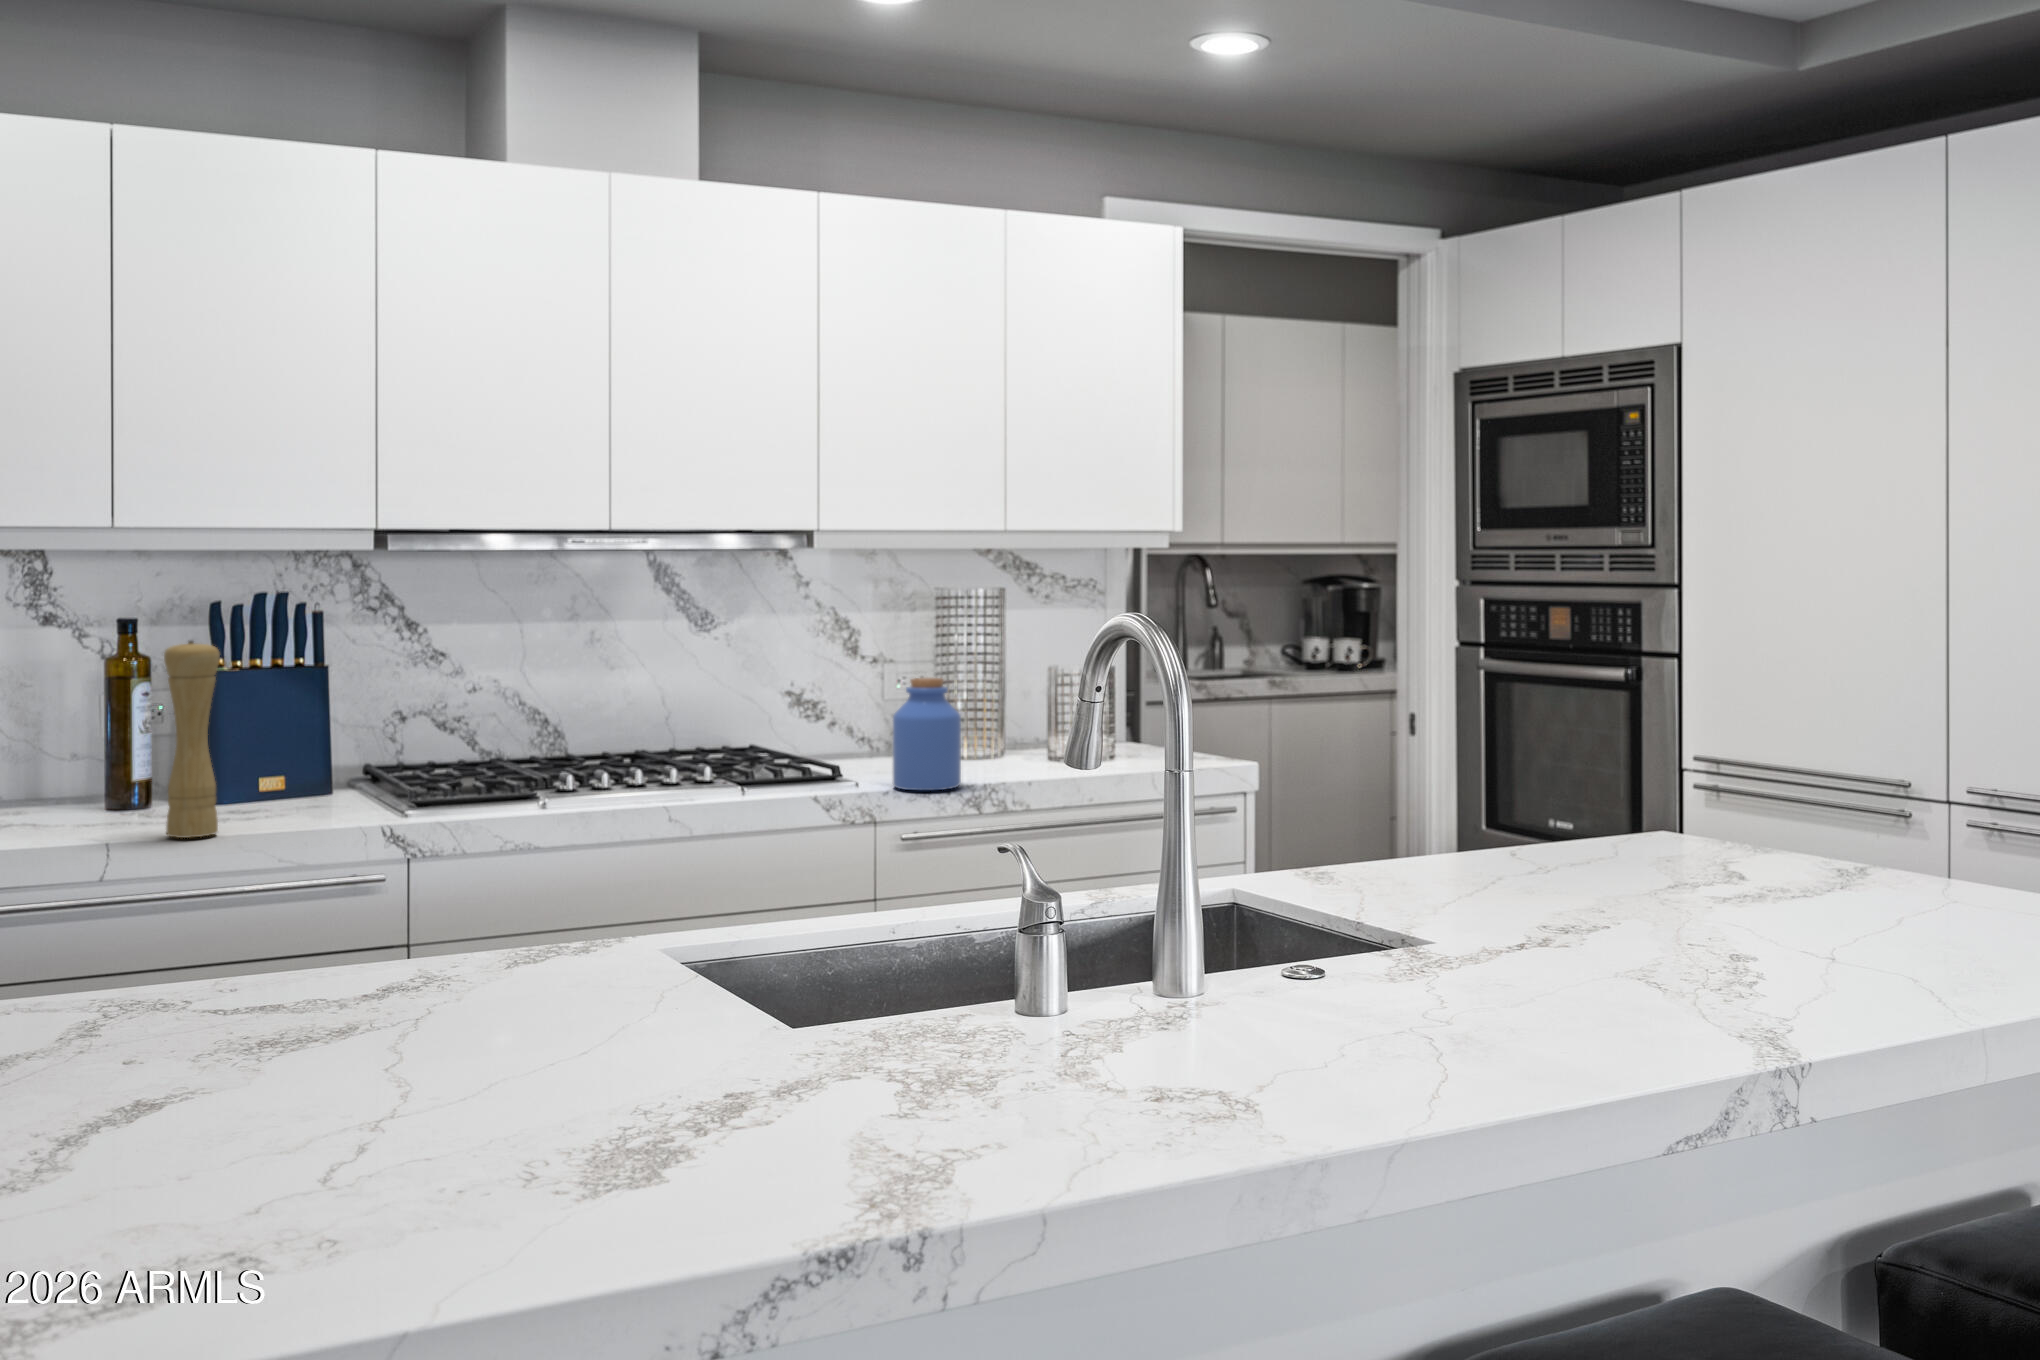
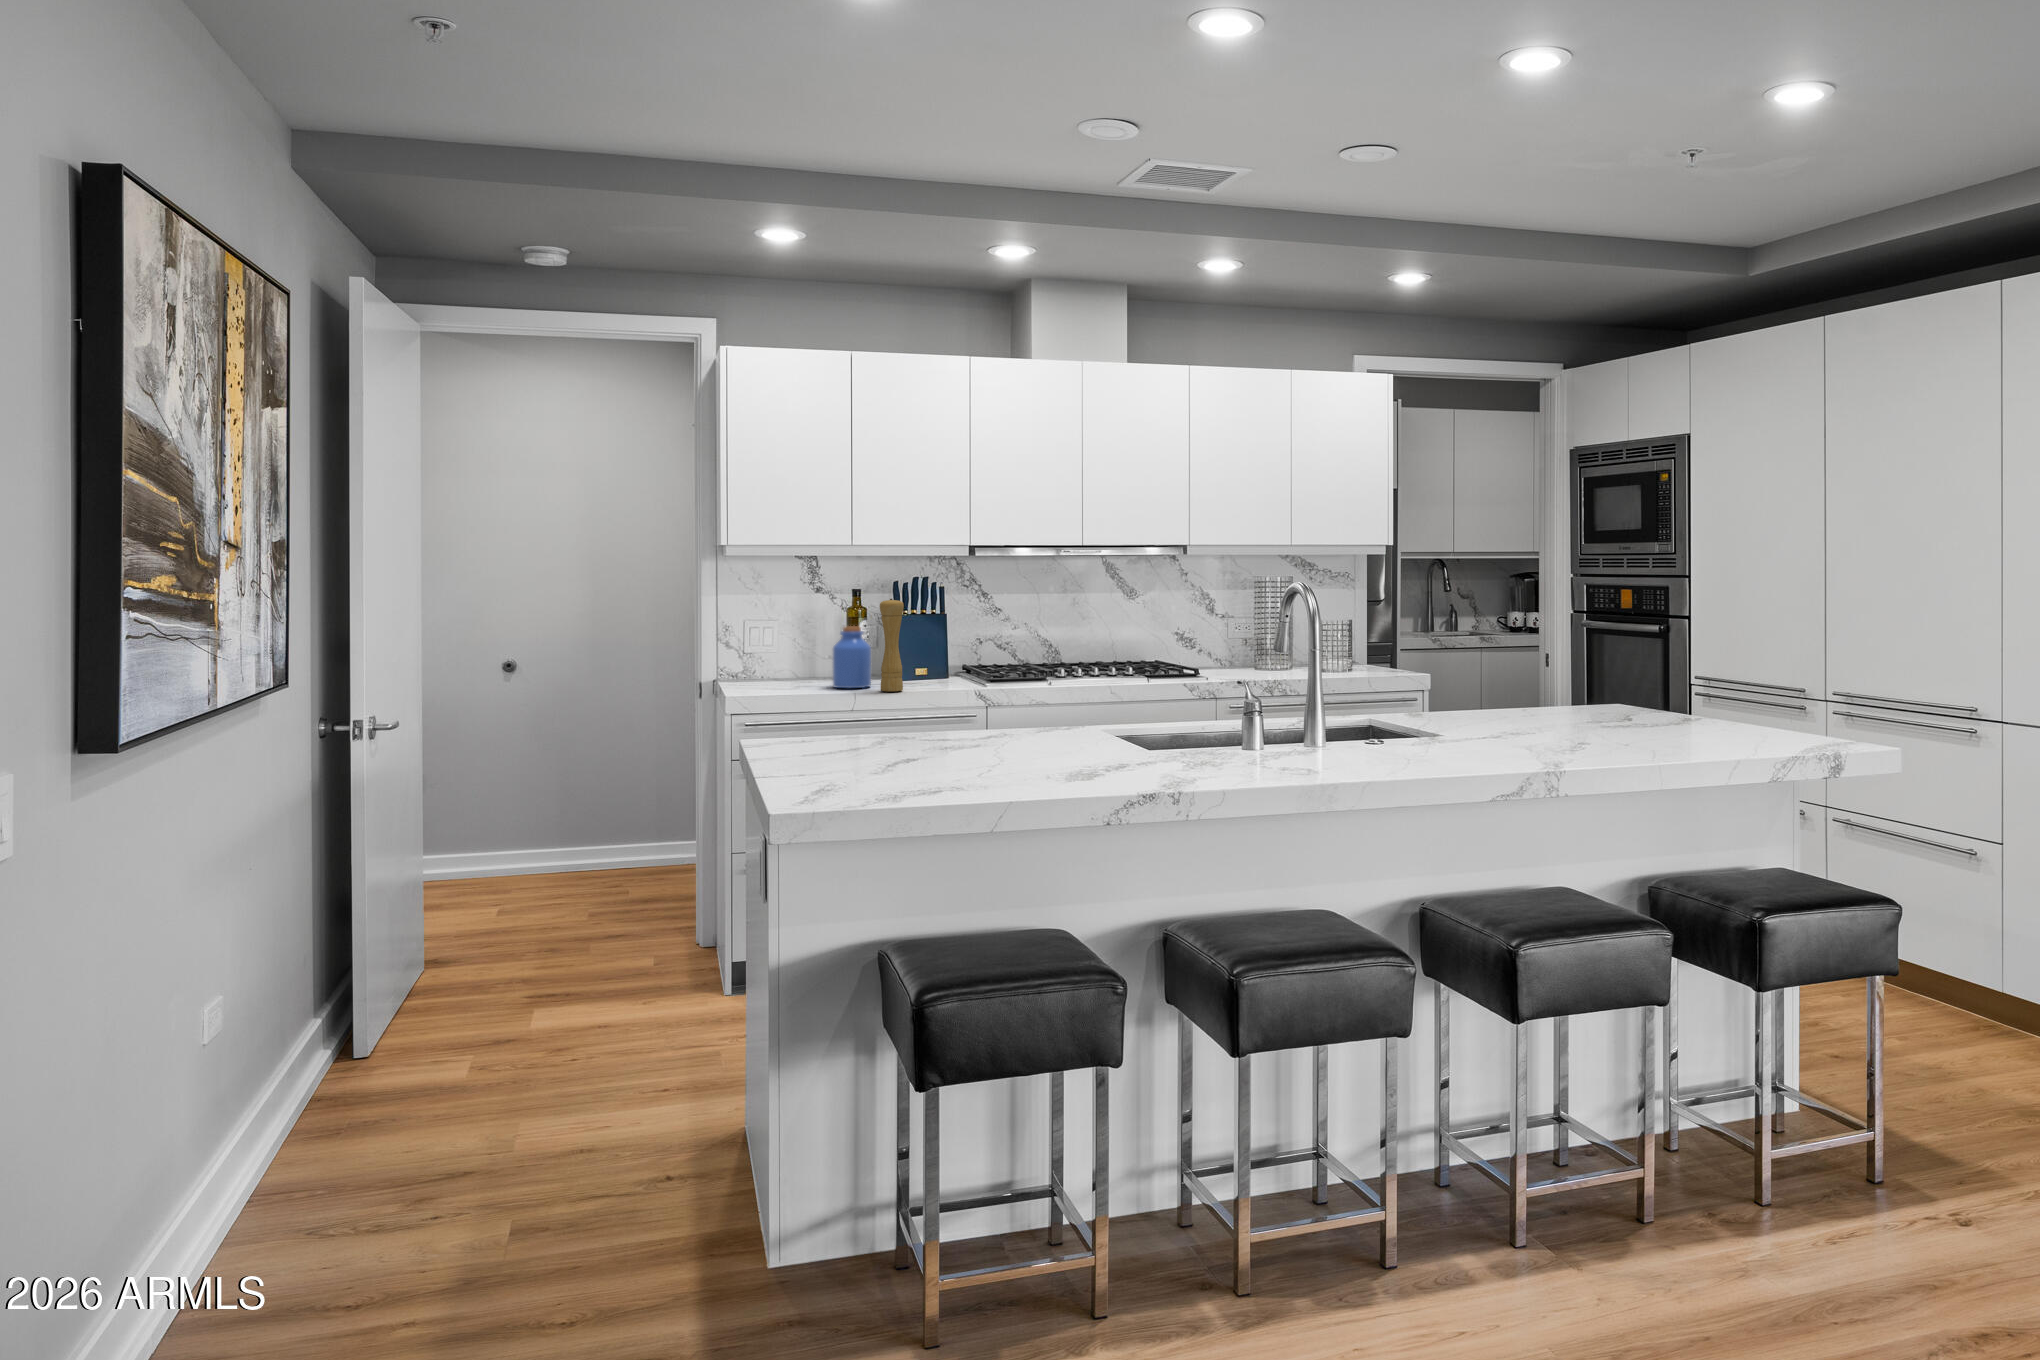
jar: present [892,678,961,790] -> present [833,626,871,688]

